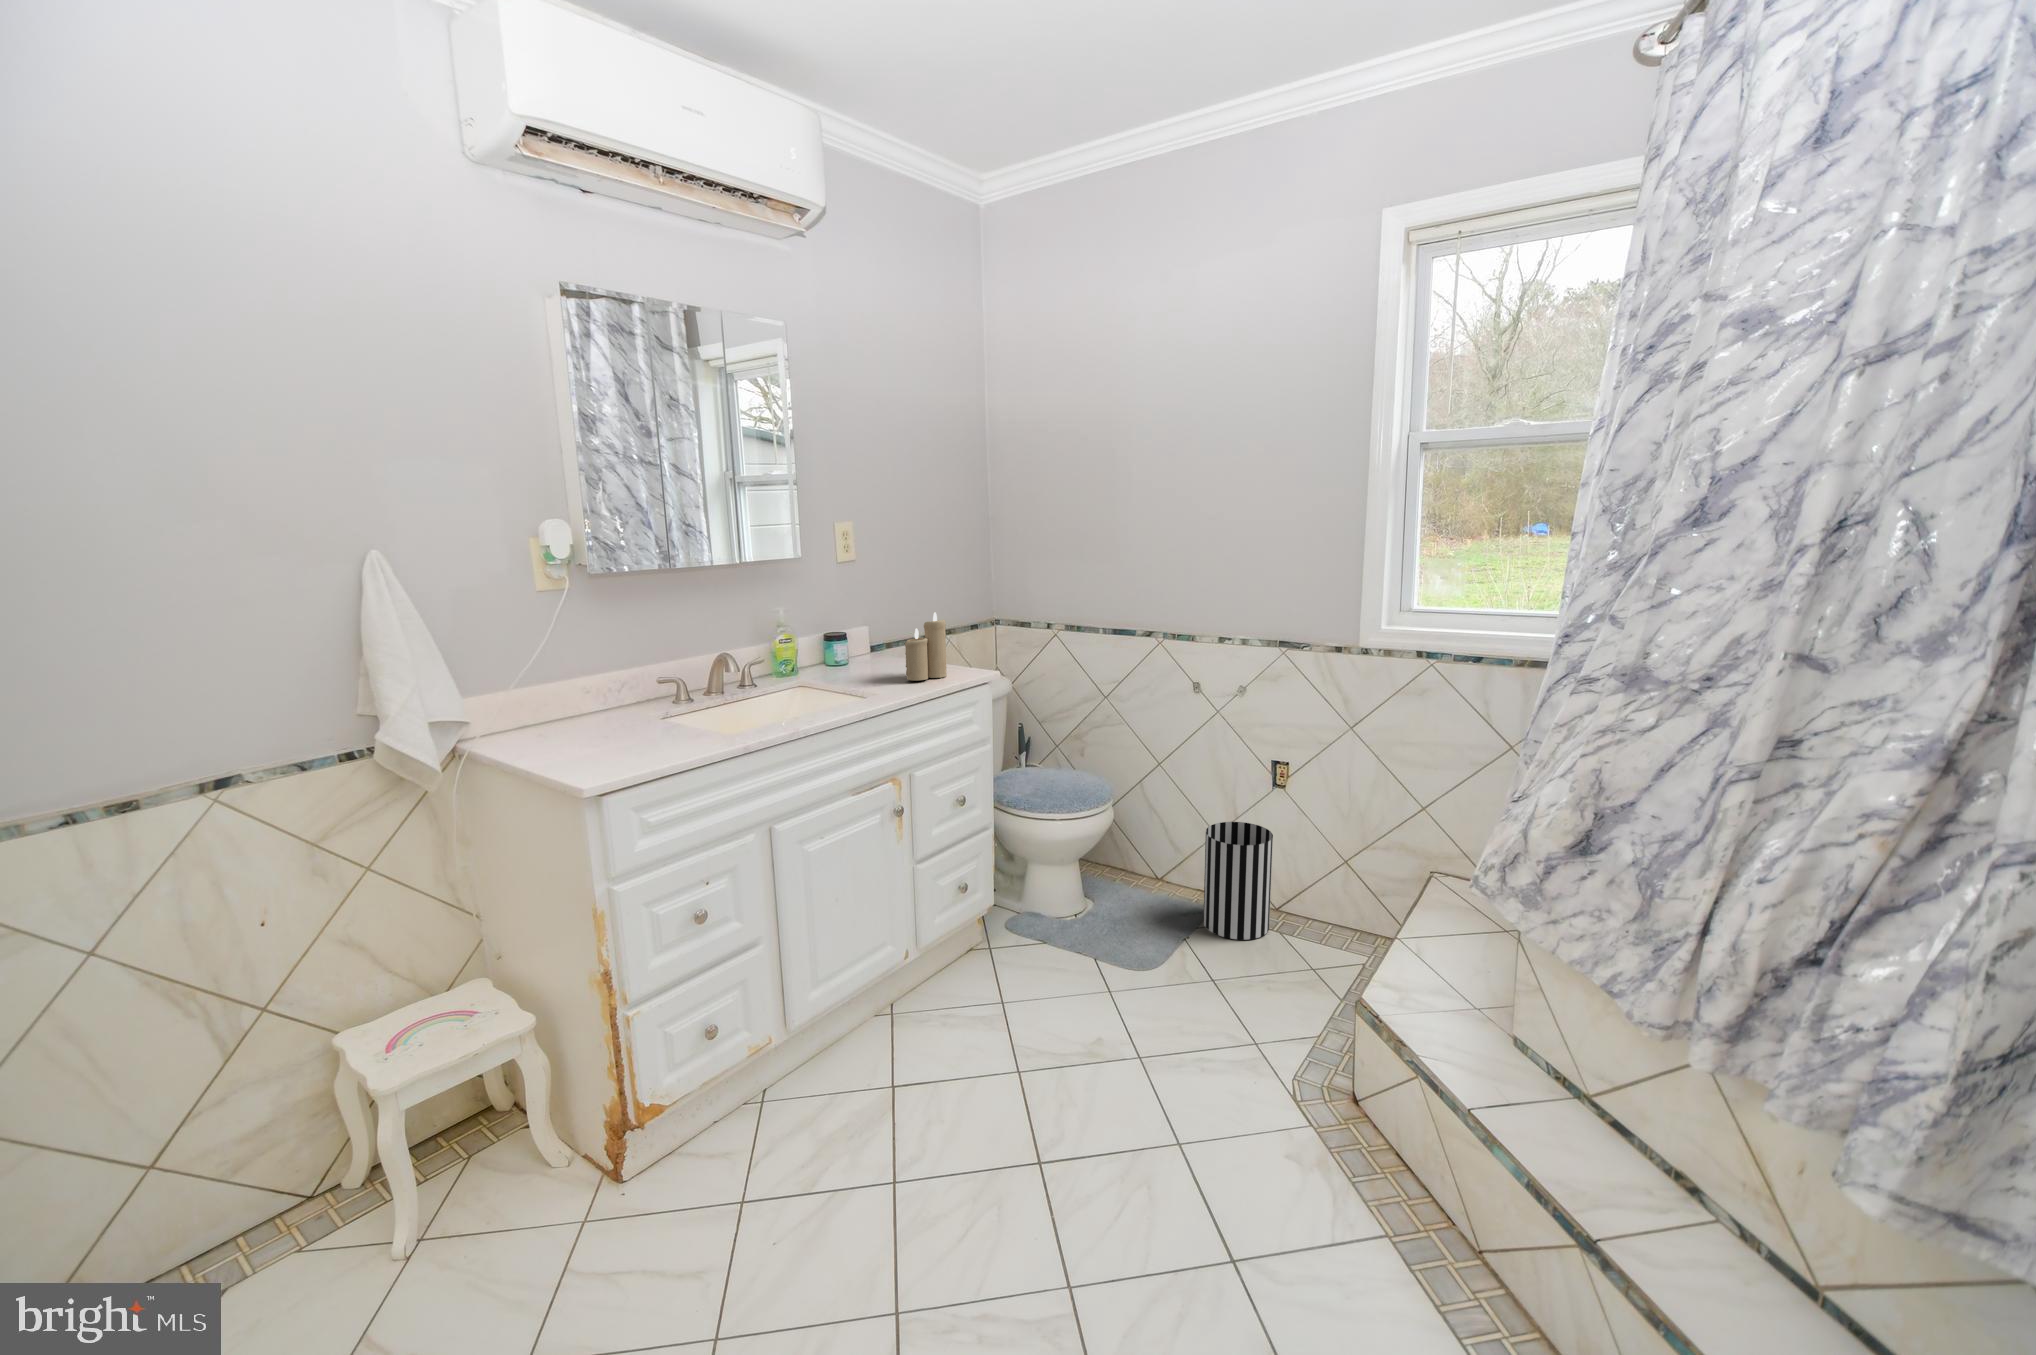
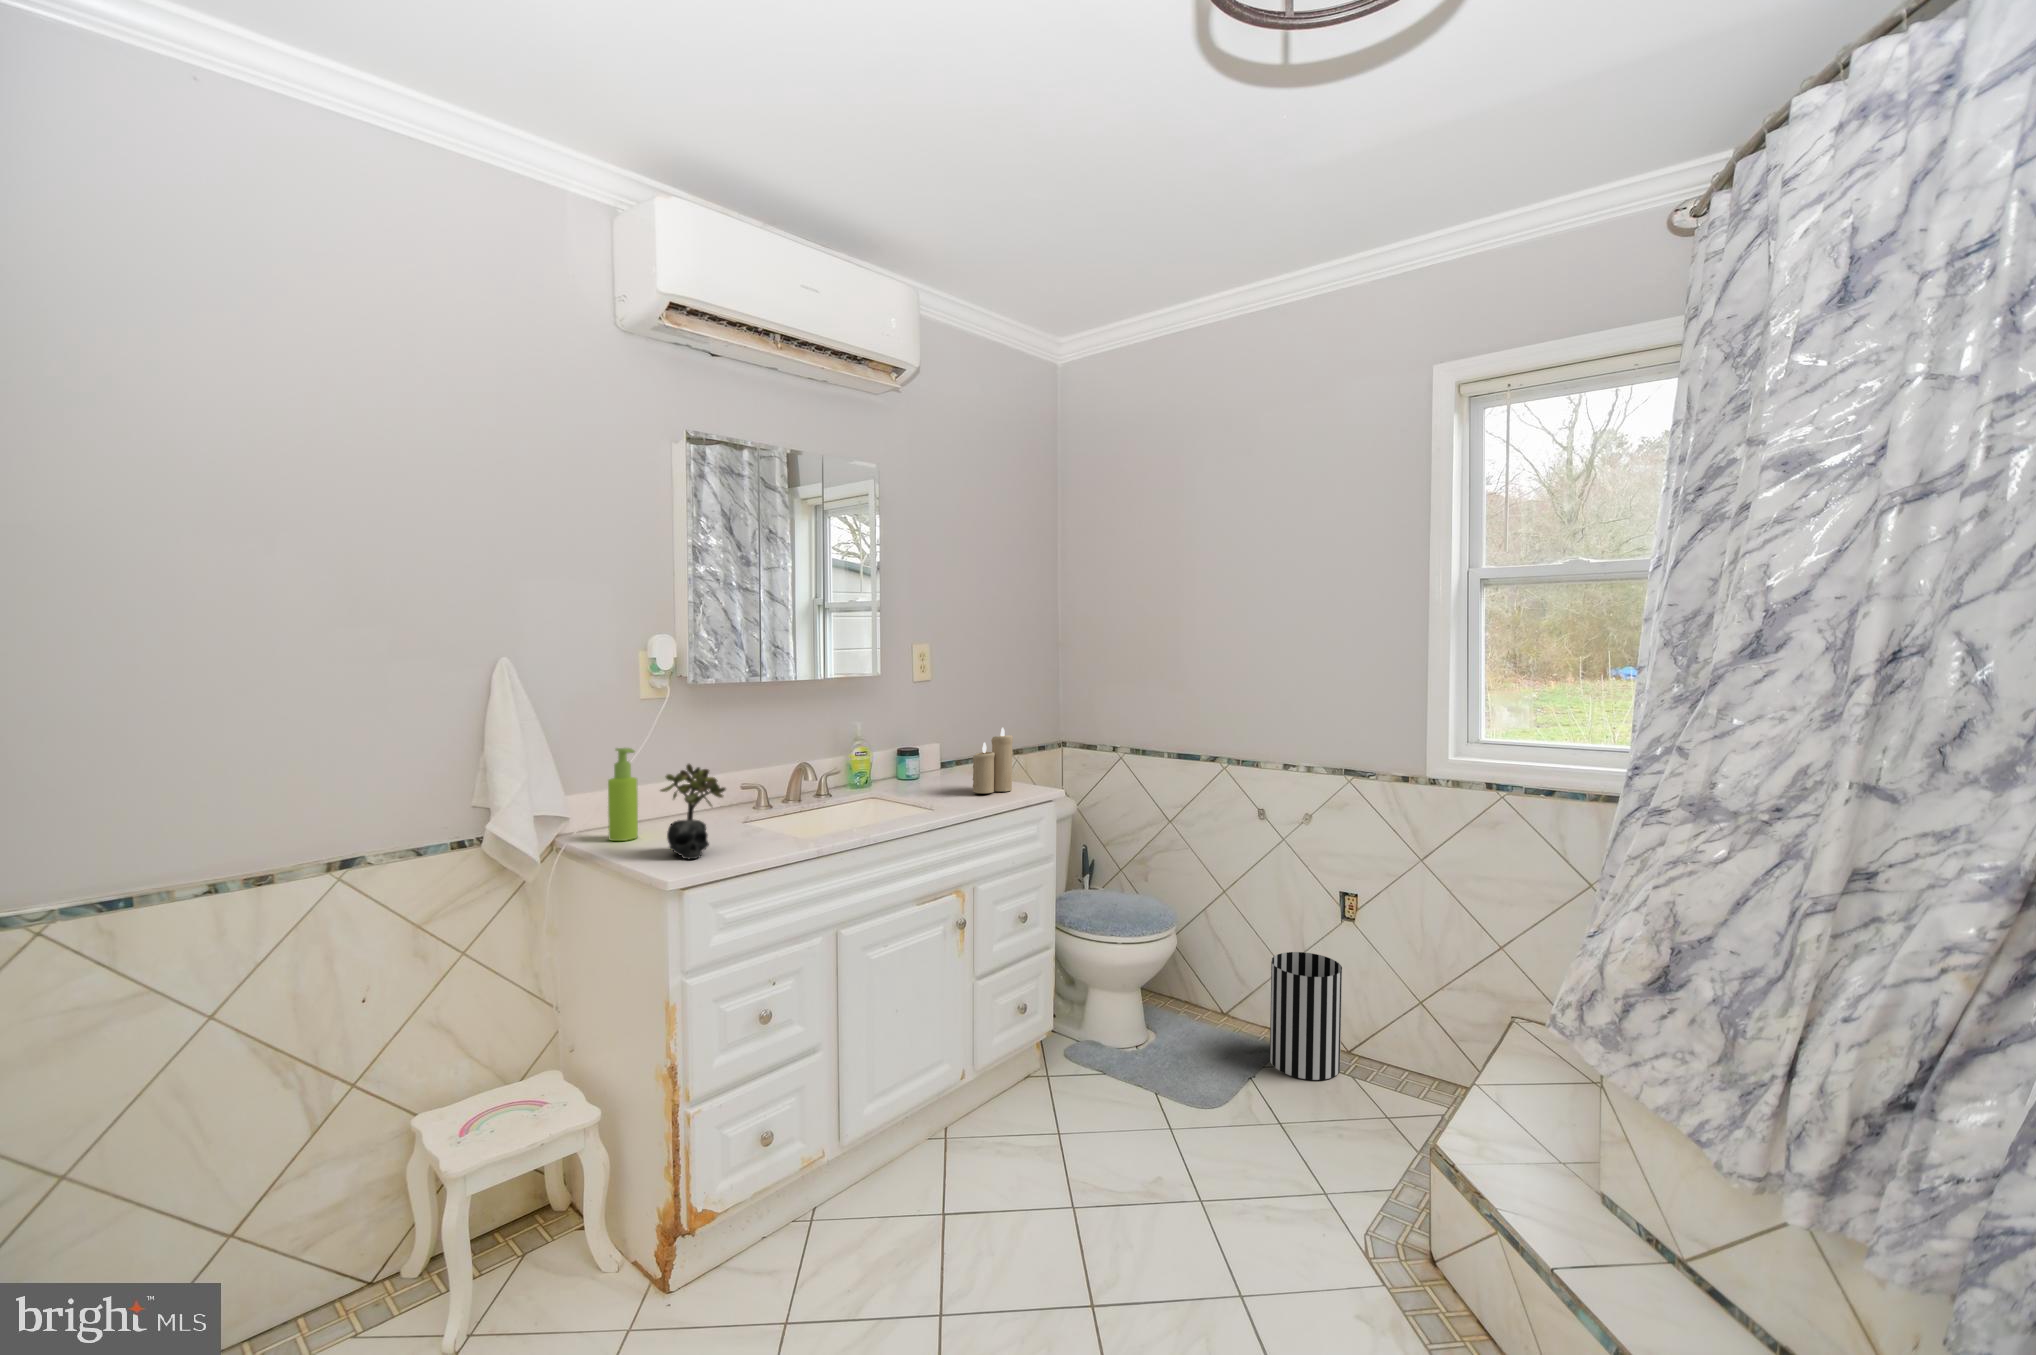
soap dispenser: none [510,647,550,747] -> present [608,748,638,841]
succulent plant: none [566,663,640,764] -> present [660,764,726,859]

